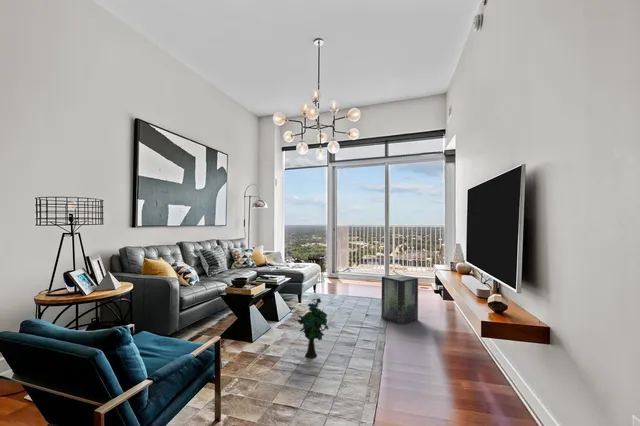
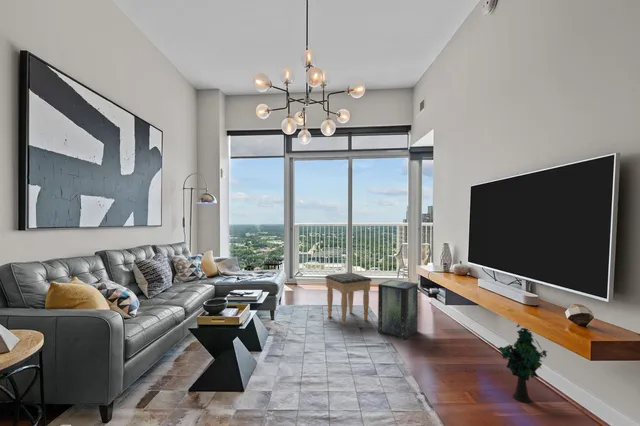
footstool: none [346,267,383,310] -> present [325,273,372,325]
decorative plant: present [296,298,329,358] -> present [498,324,547,403]

